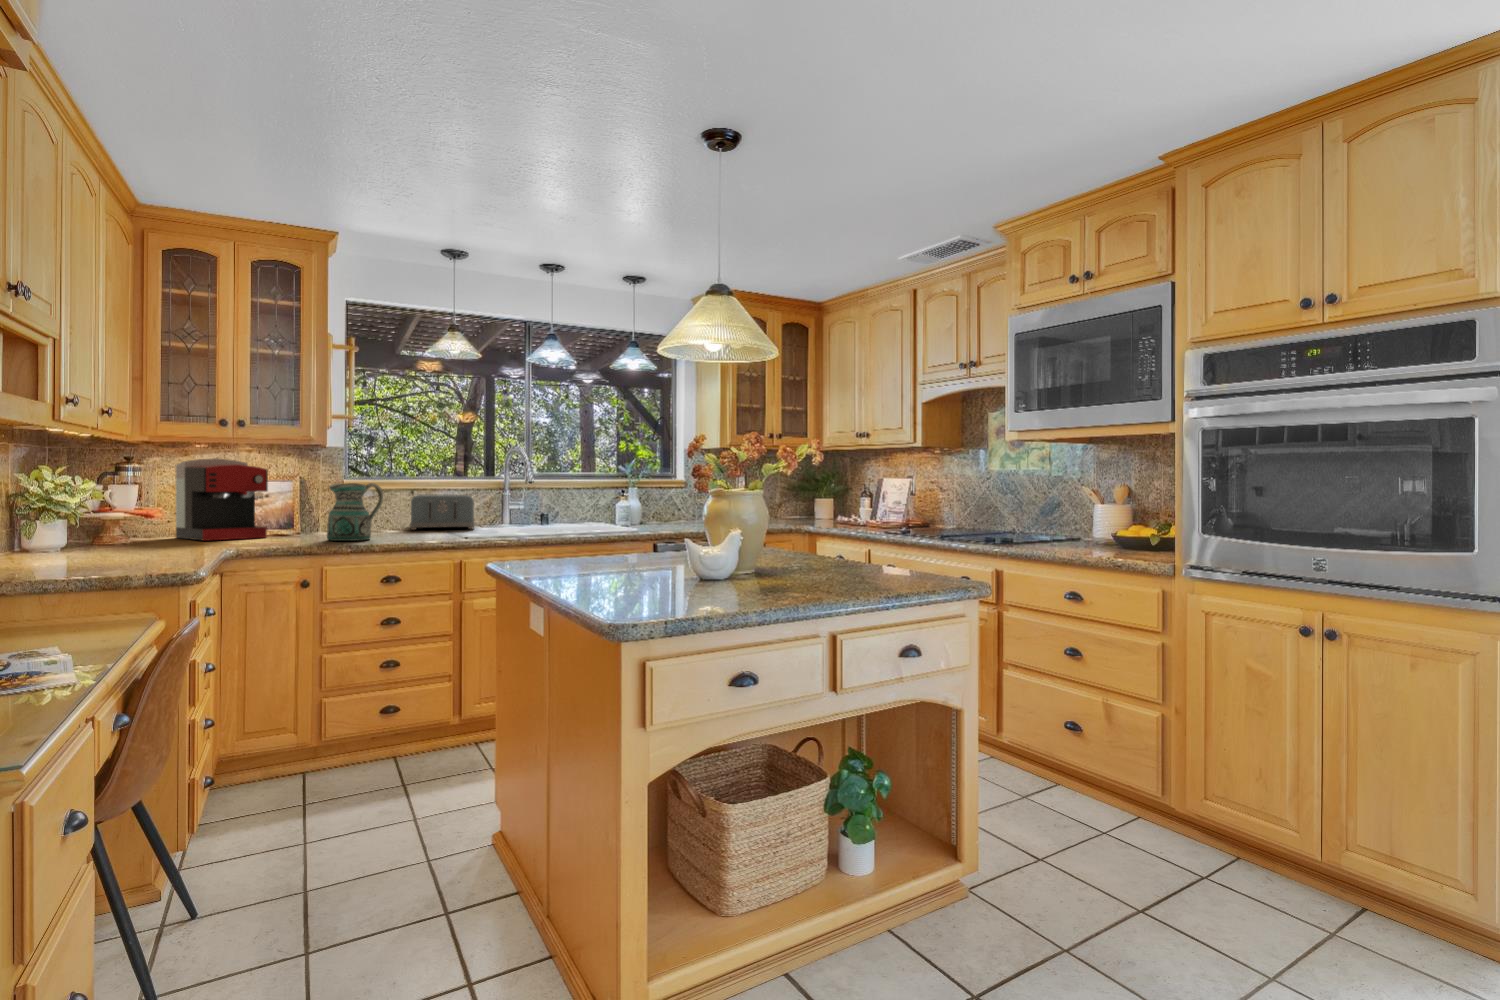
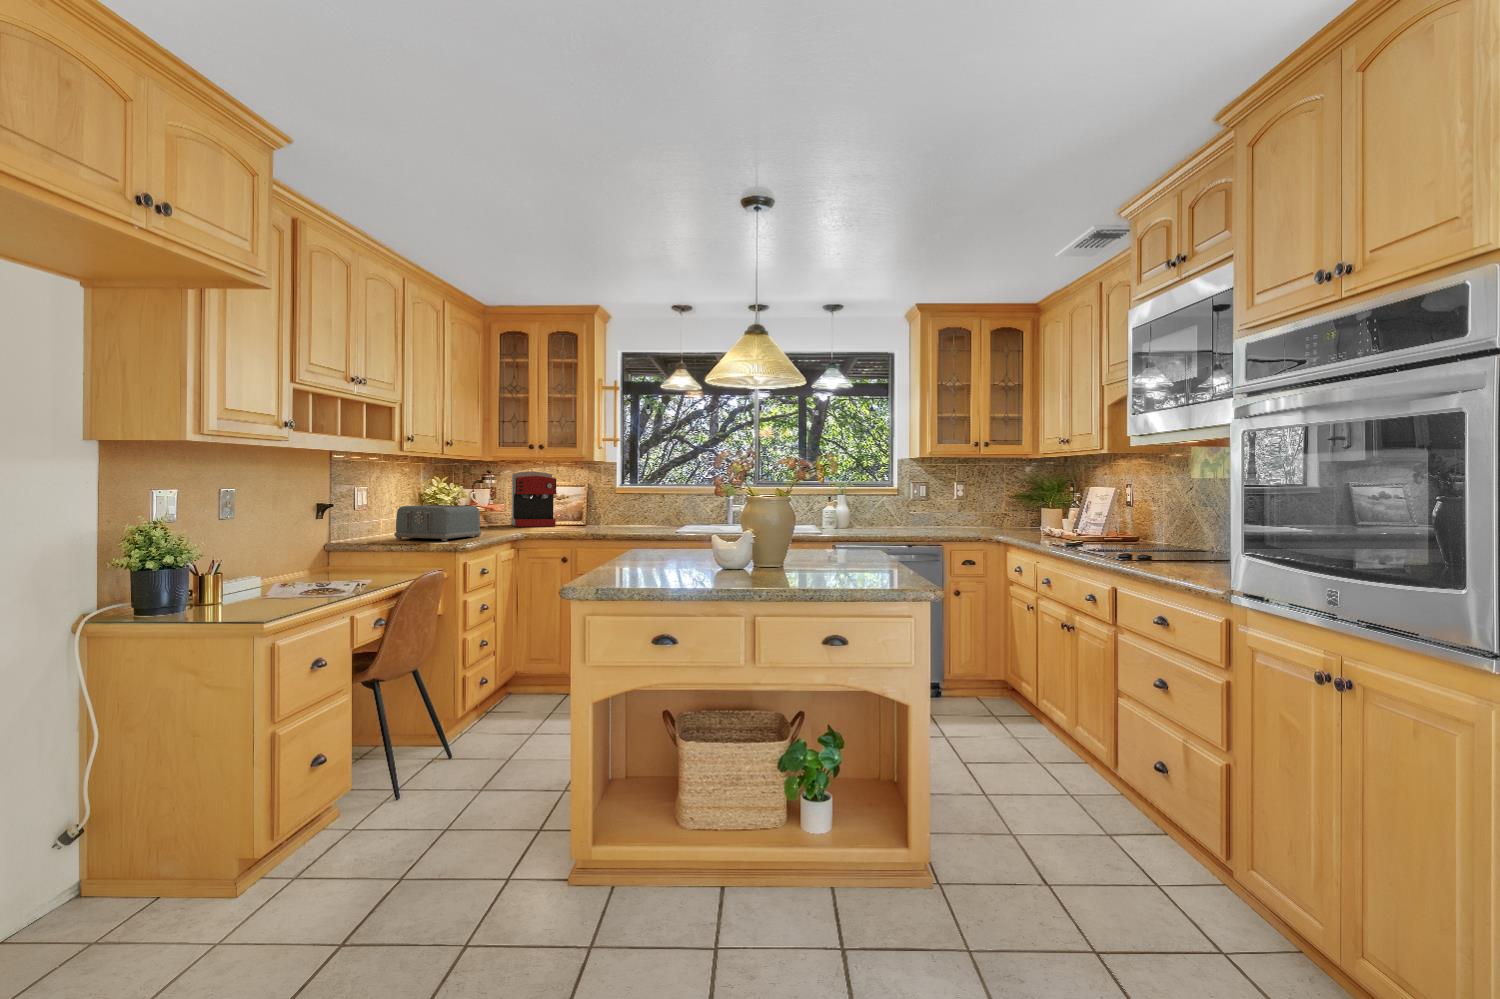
ceramic pitcher: present [327,483,383,541] -> none [579,489,619,531]
toaster: present [410,494,474,530] -> present [394,505,481,541]

